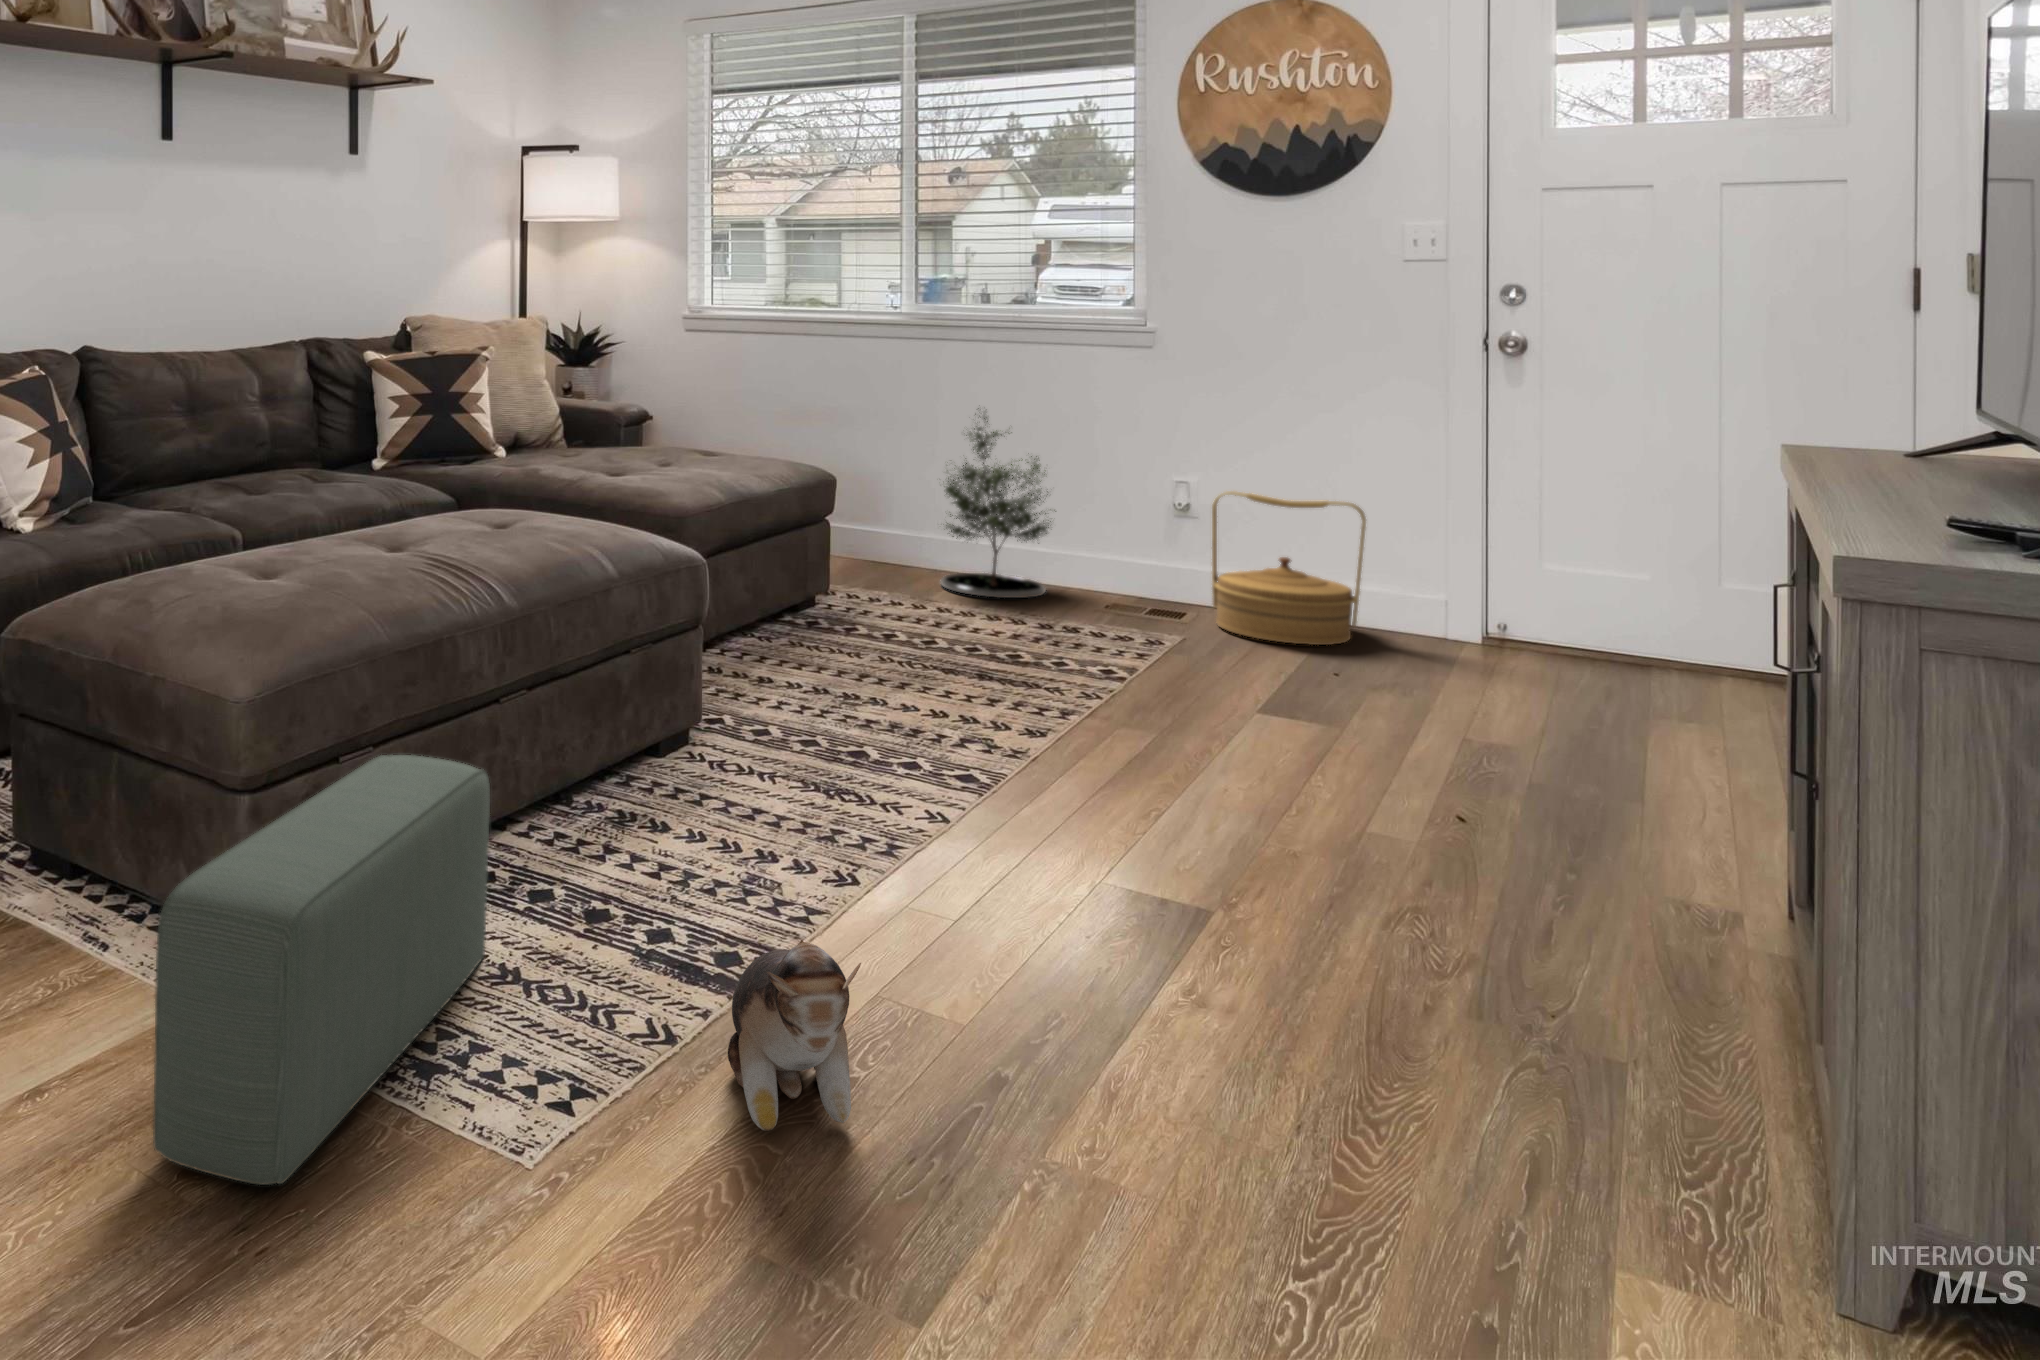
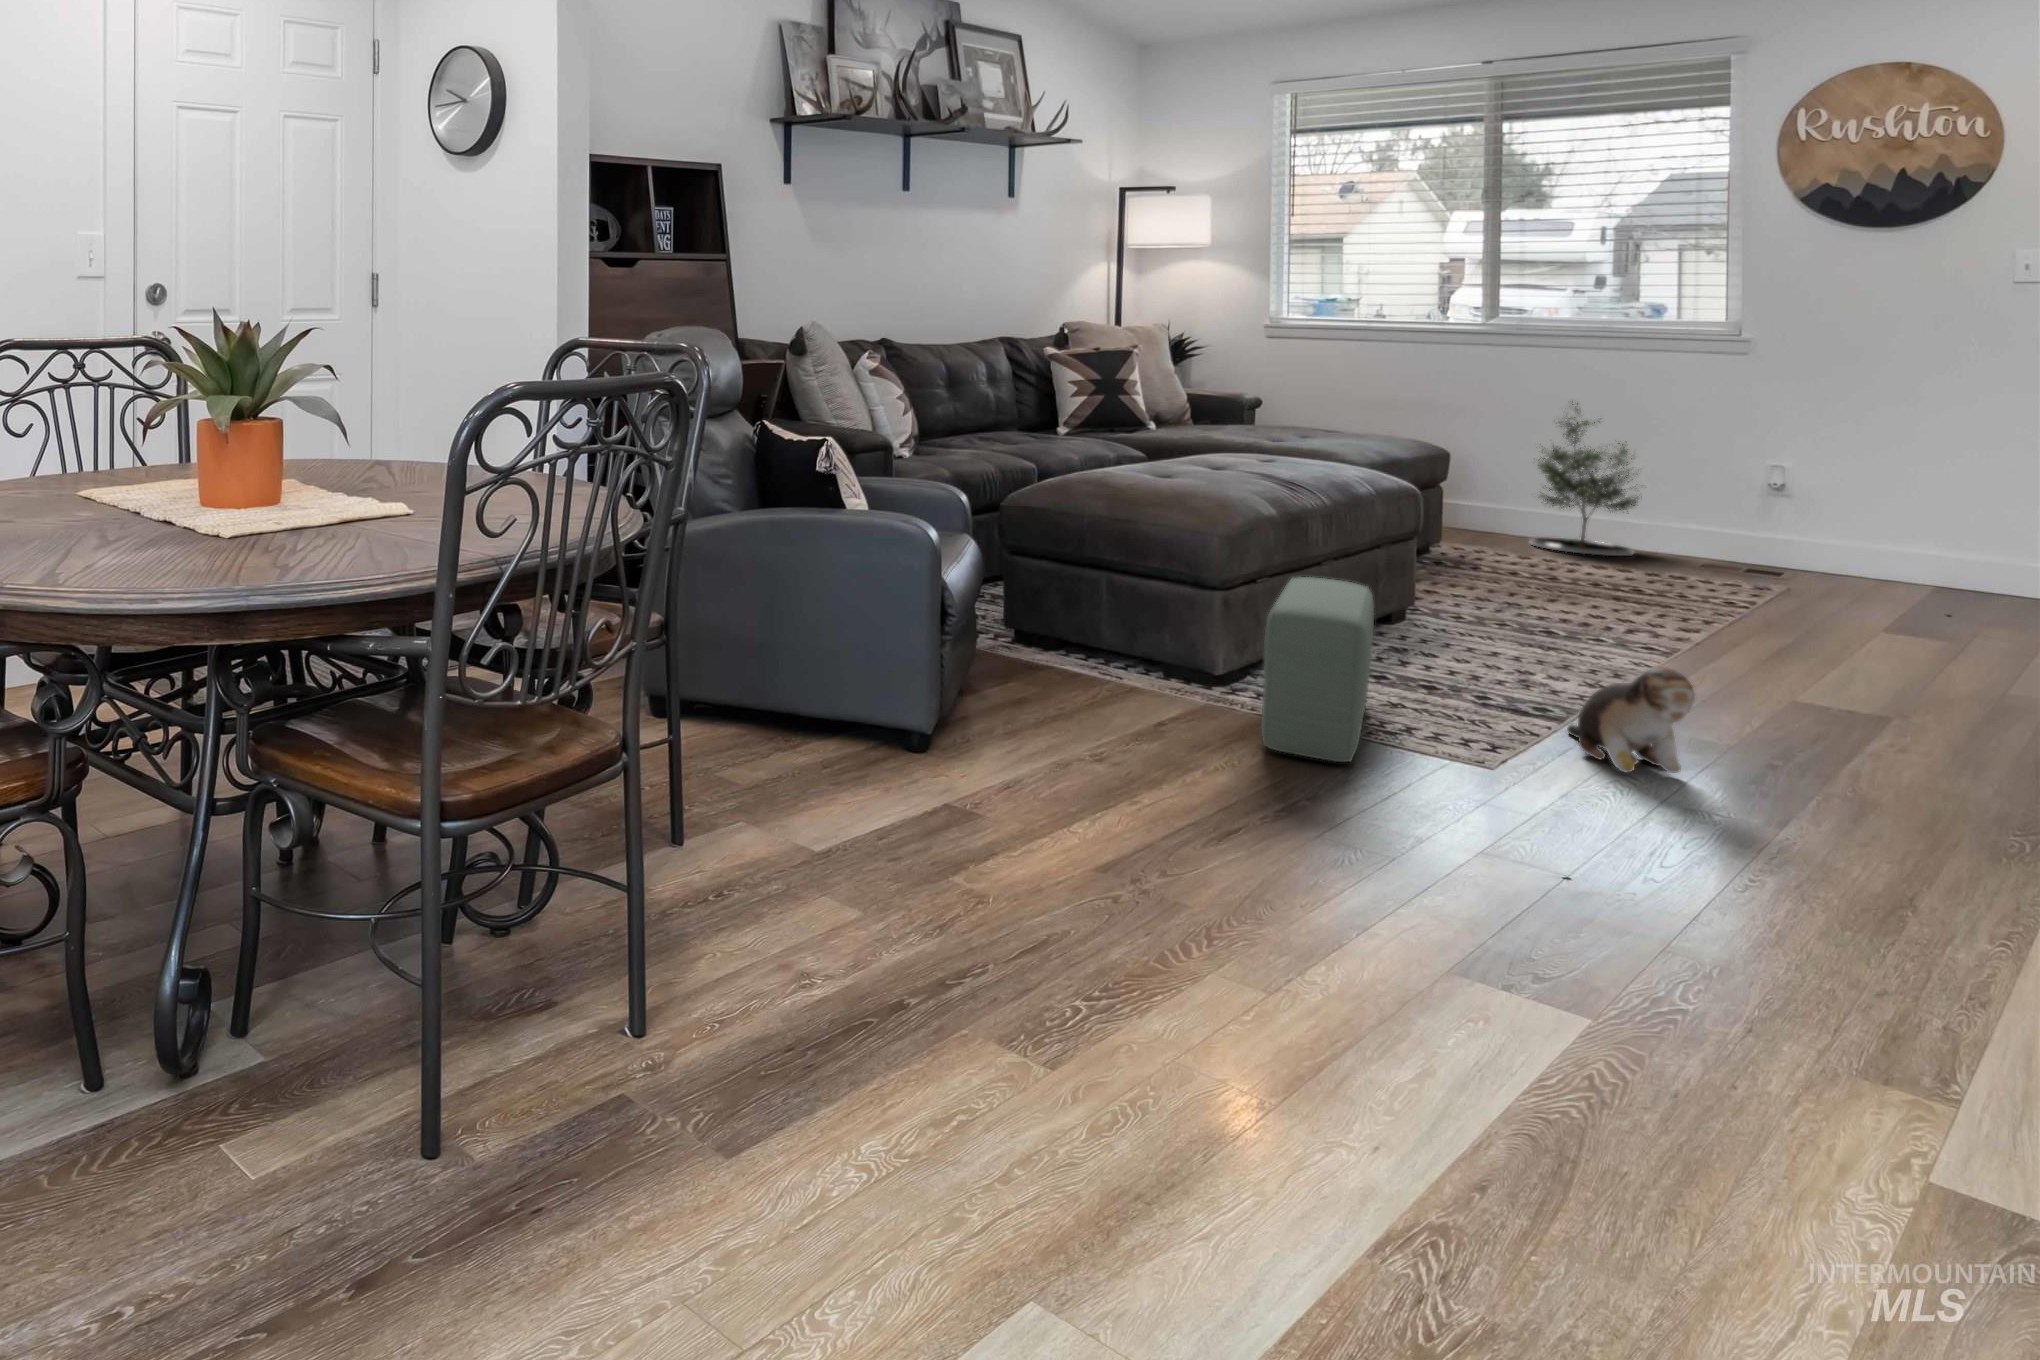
woven basket: present [1212,491,1366,645] -> none [1810,472,1973,598]

